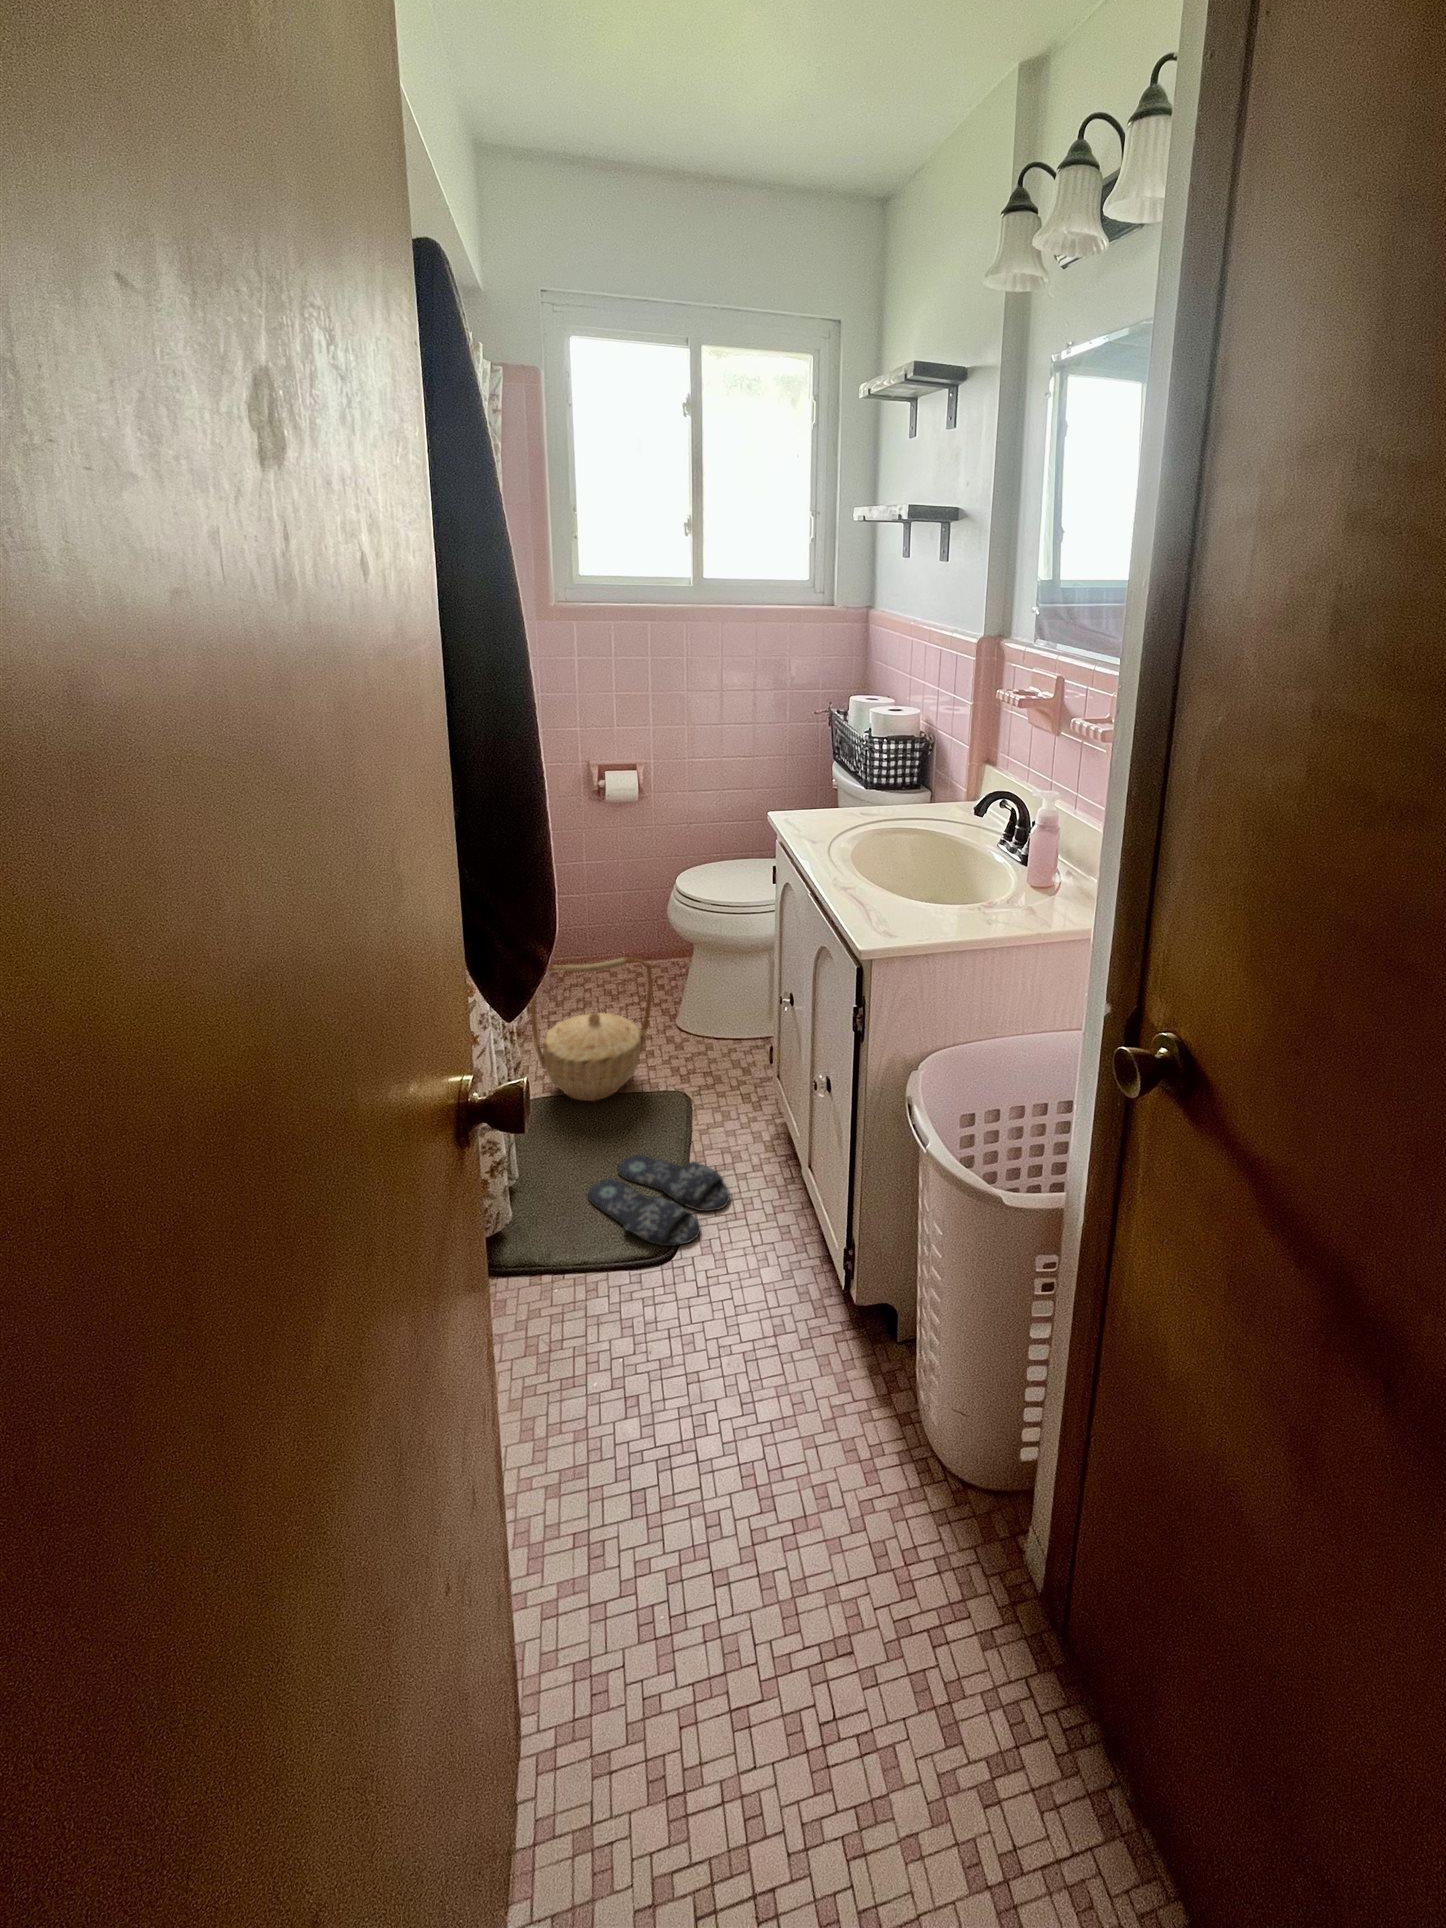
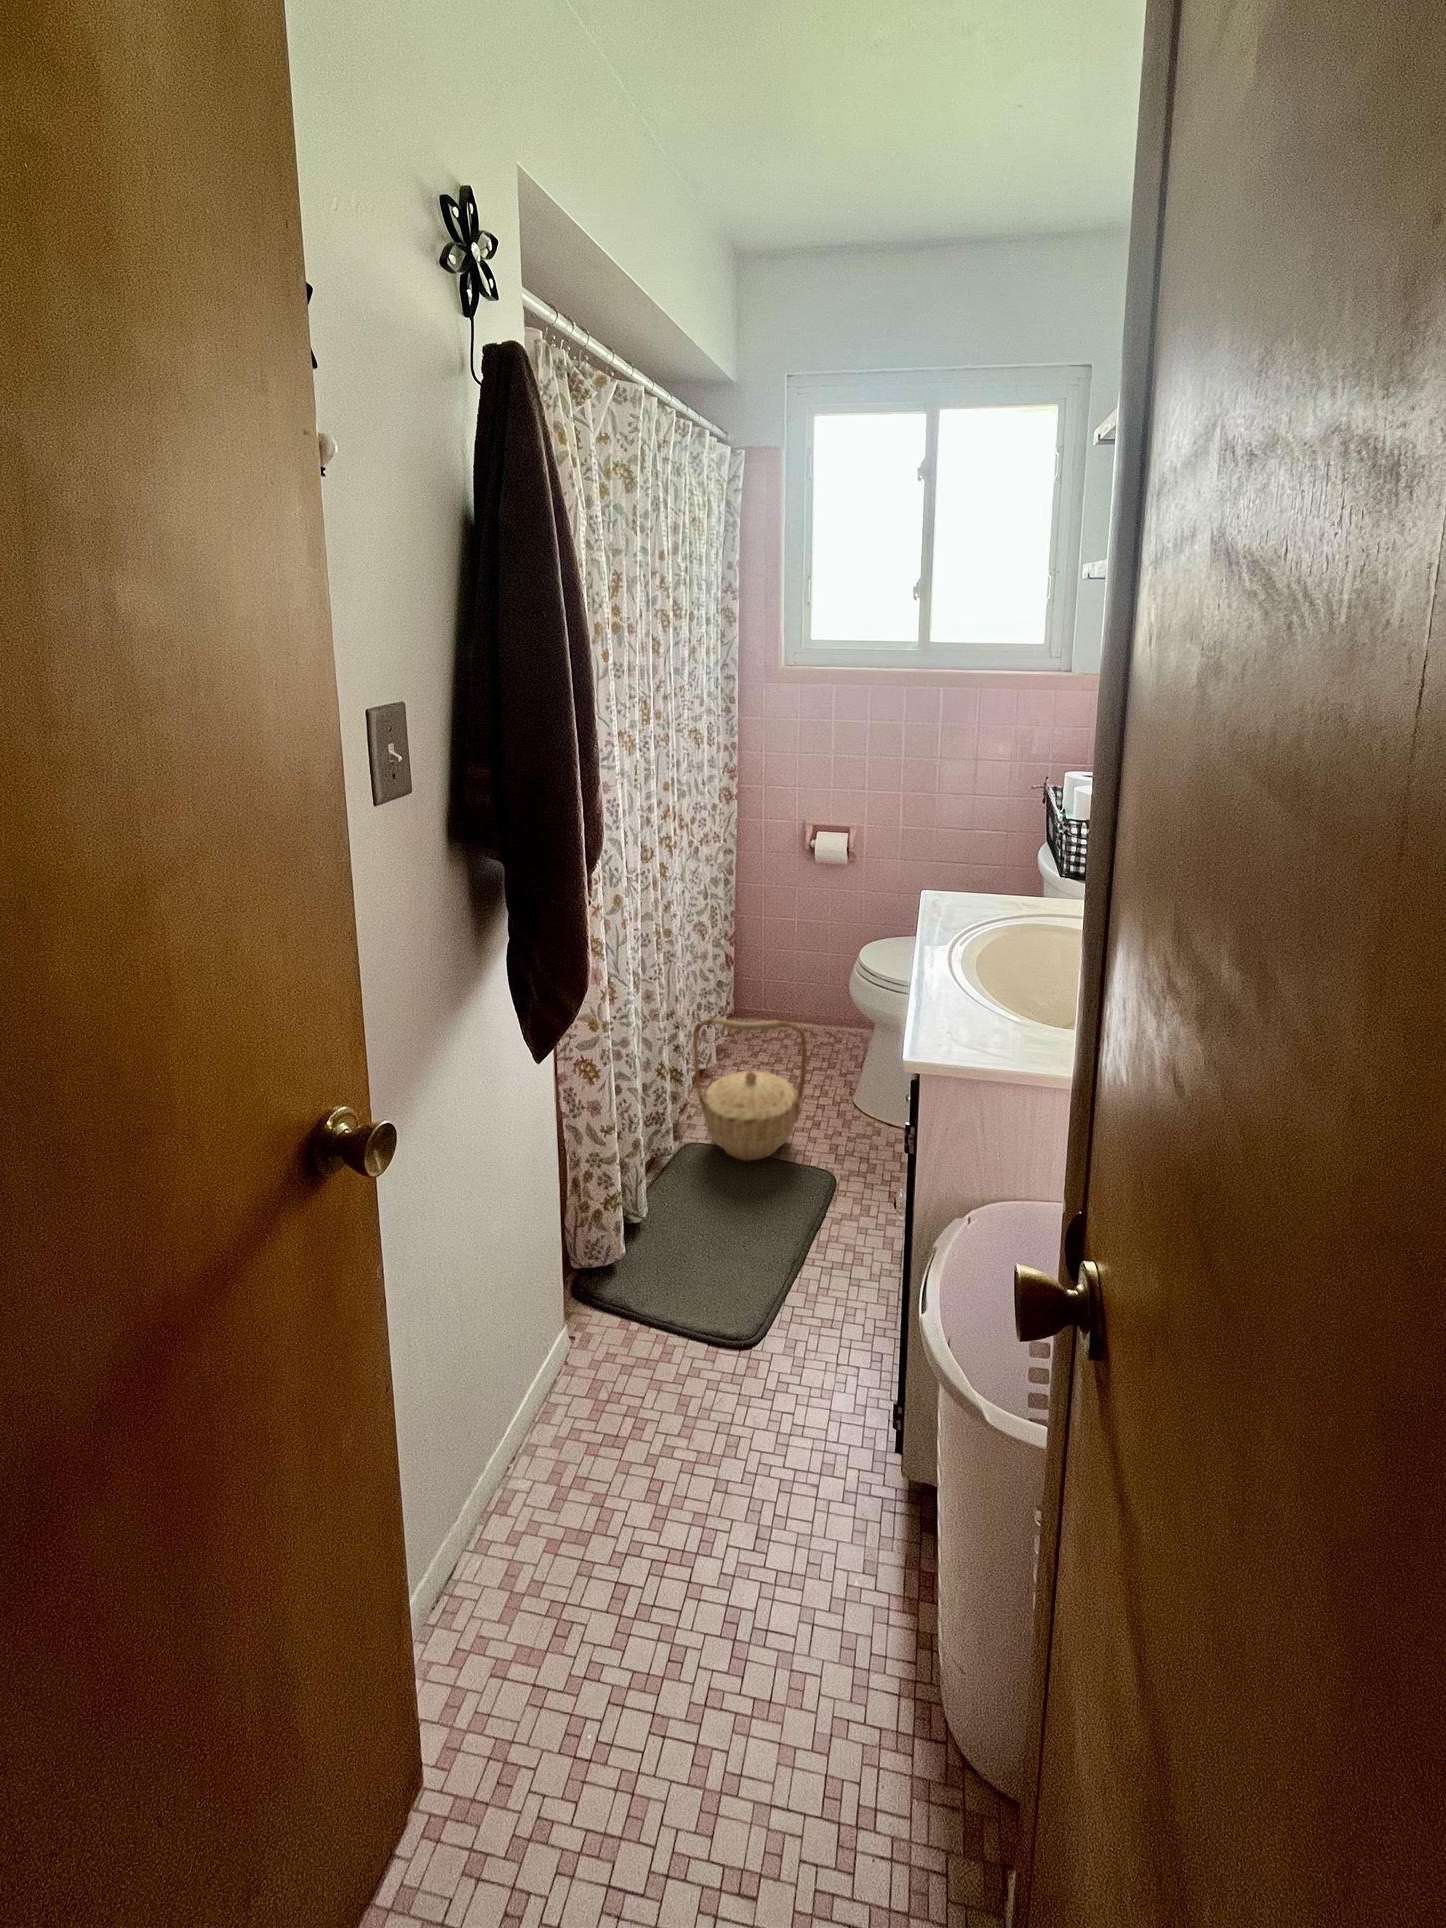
slippers: present [588,1155,730,1246] -> none [701,1226,835,1336]

